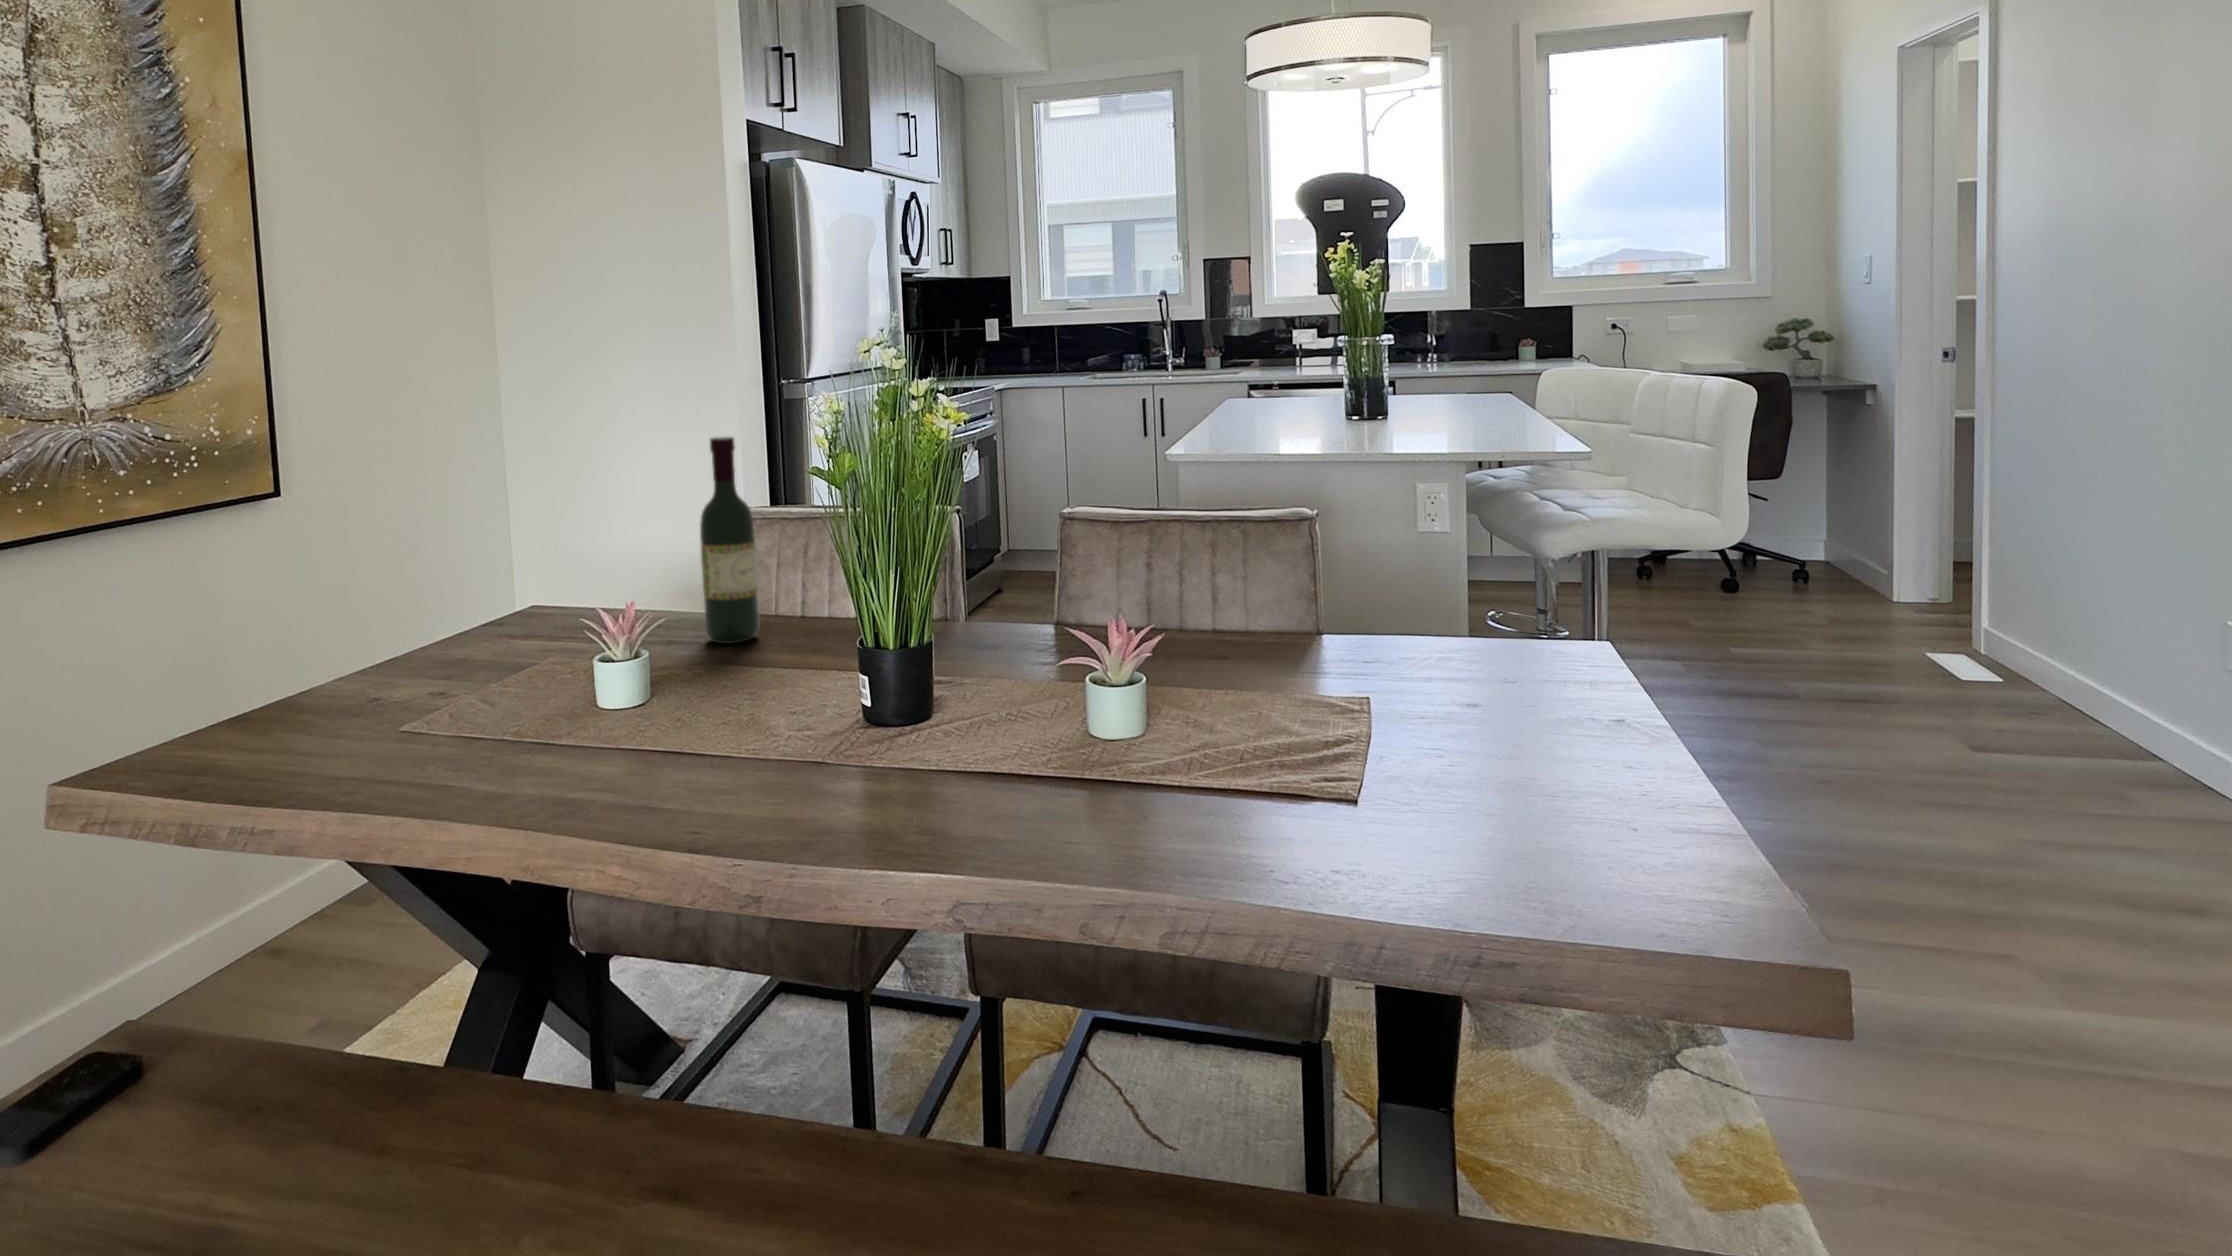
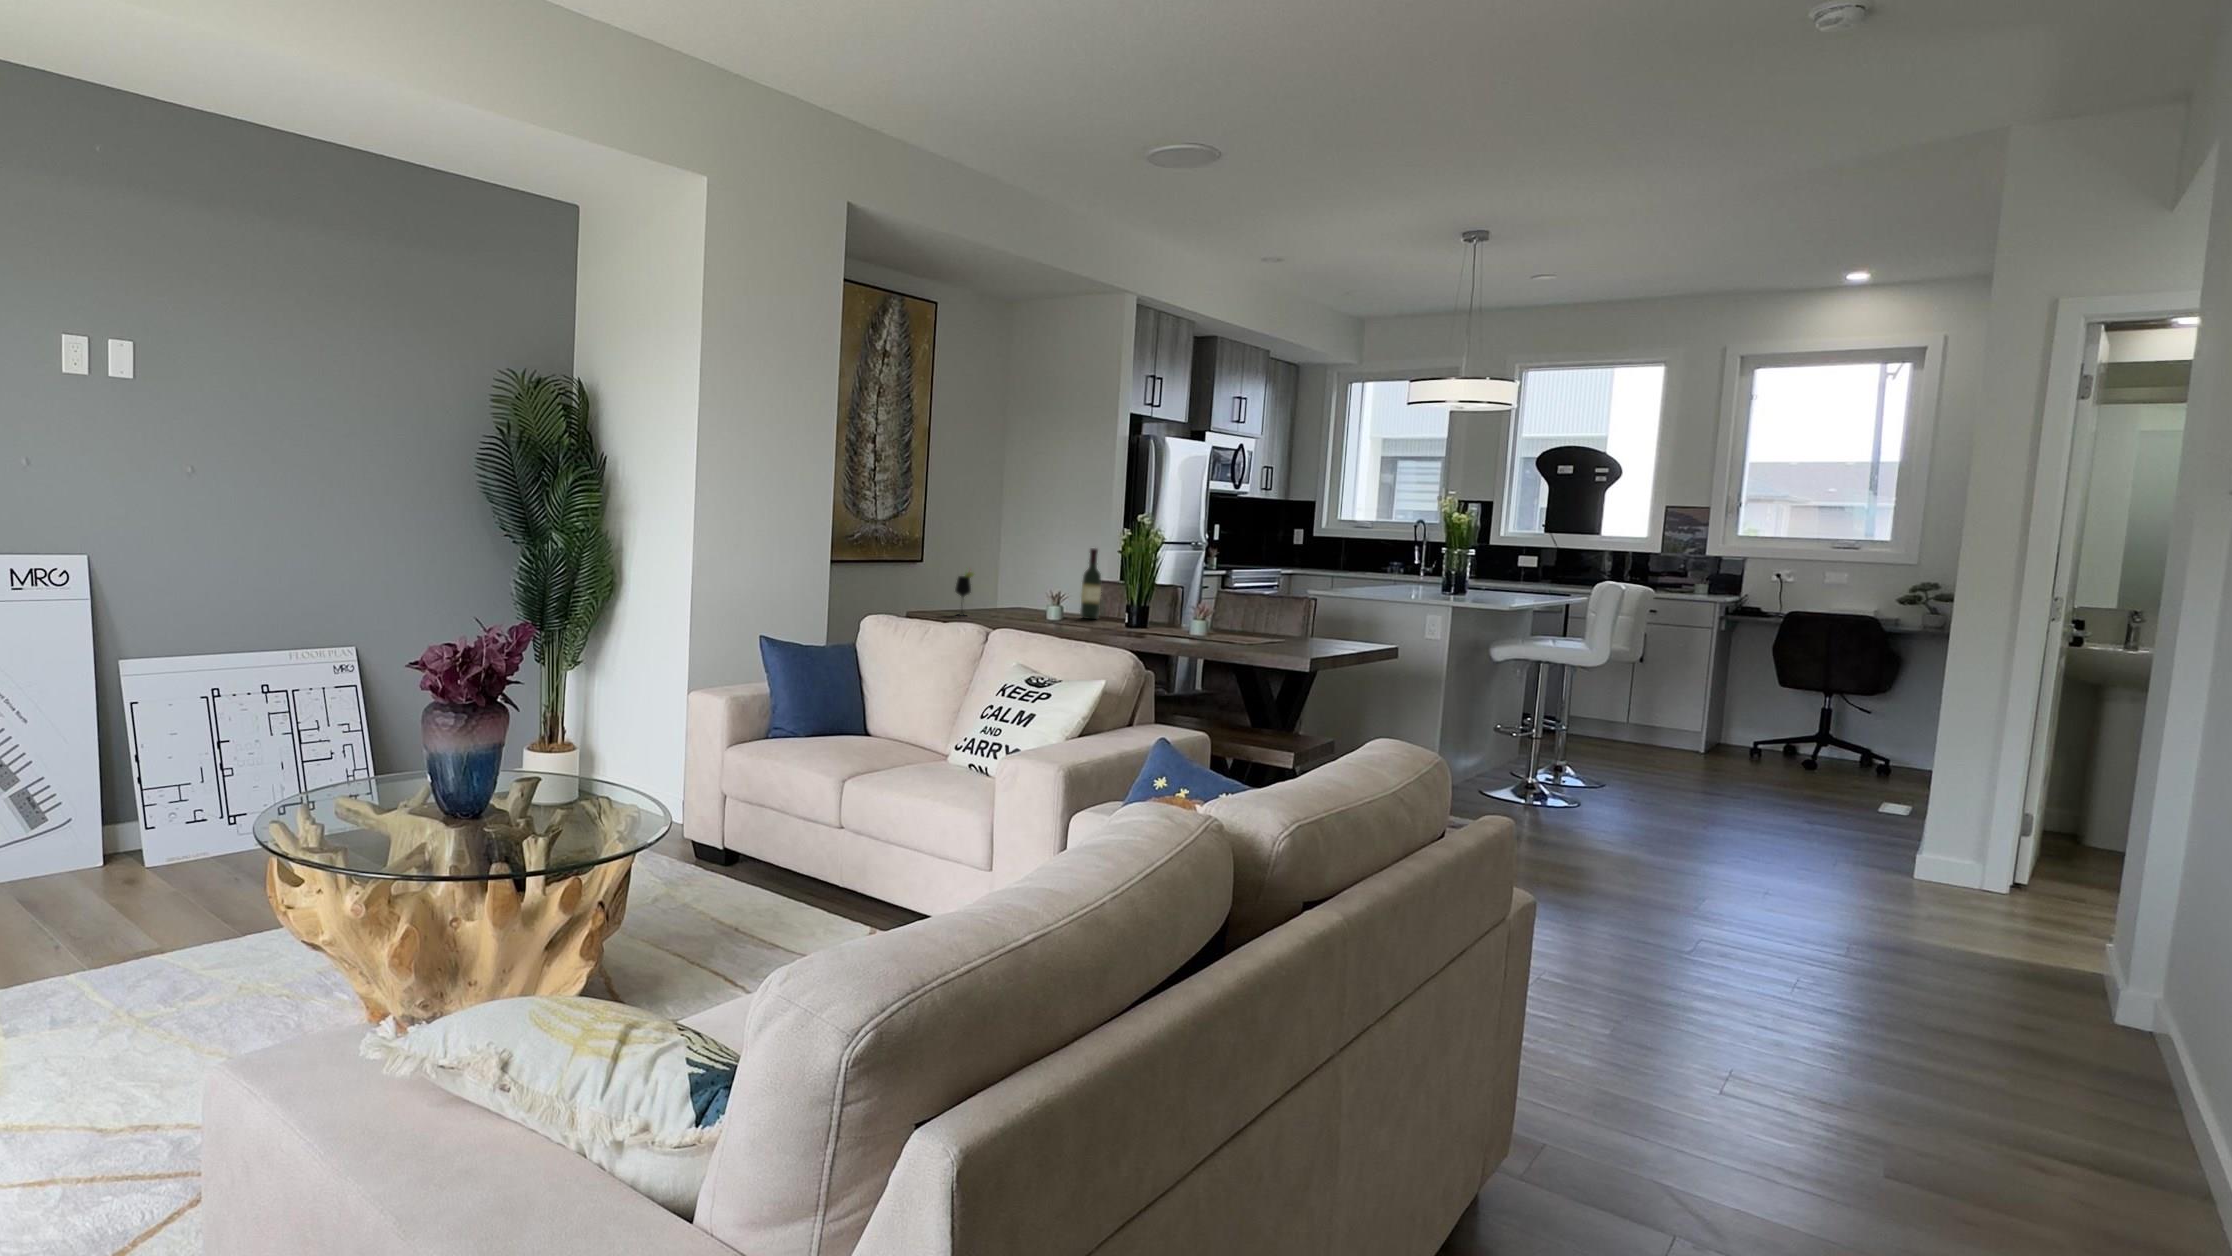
wine glass: none [252,575,323,753] -> present [955,572,974,616]

